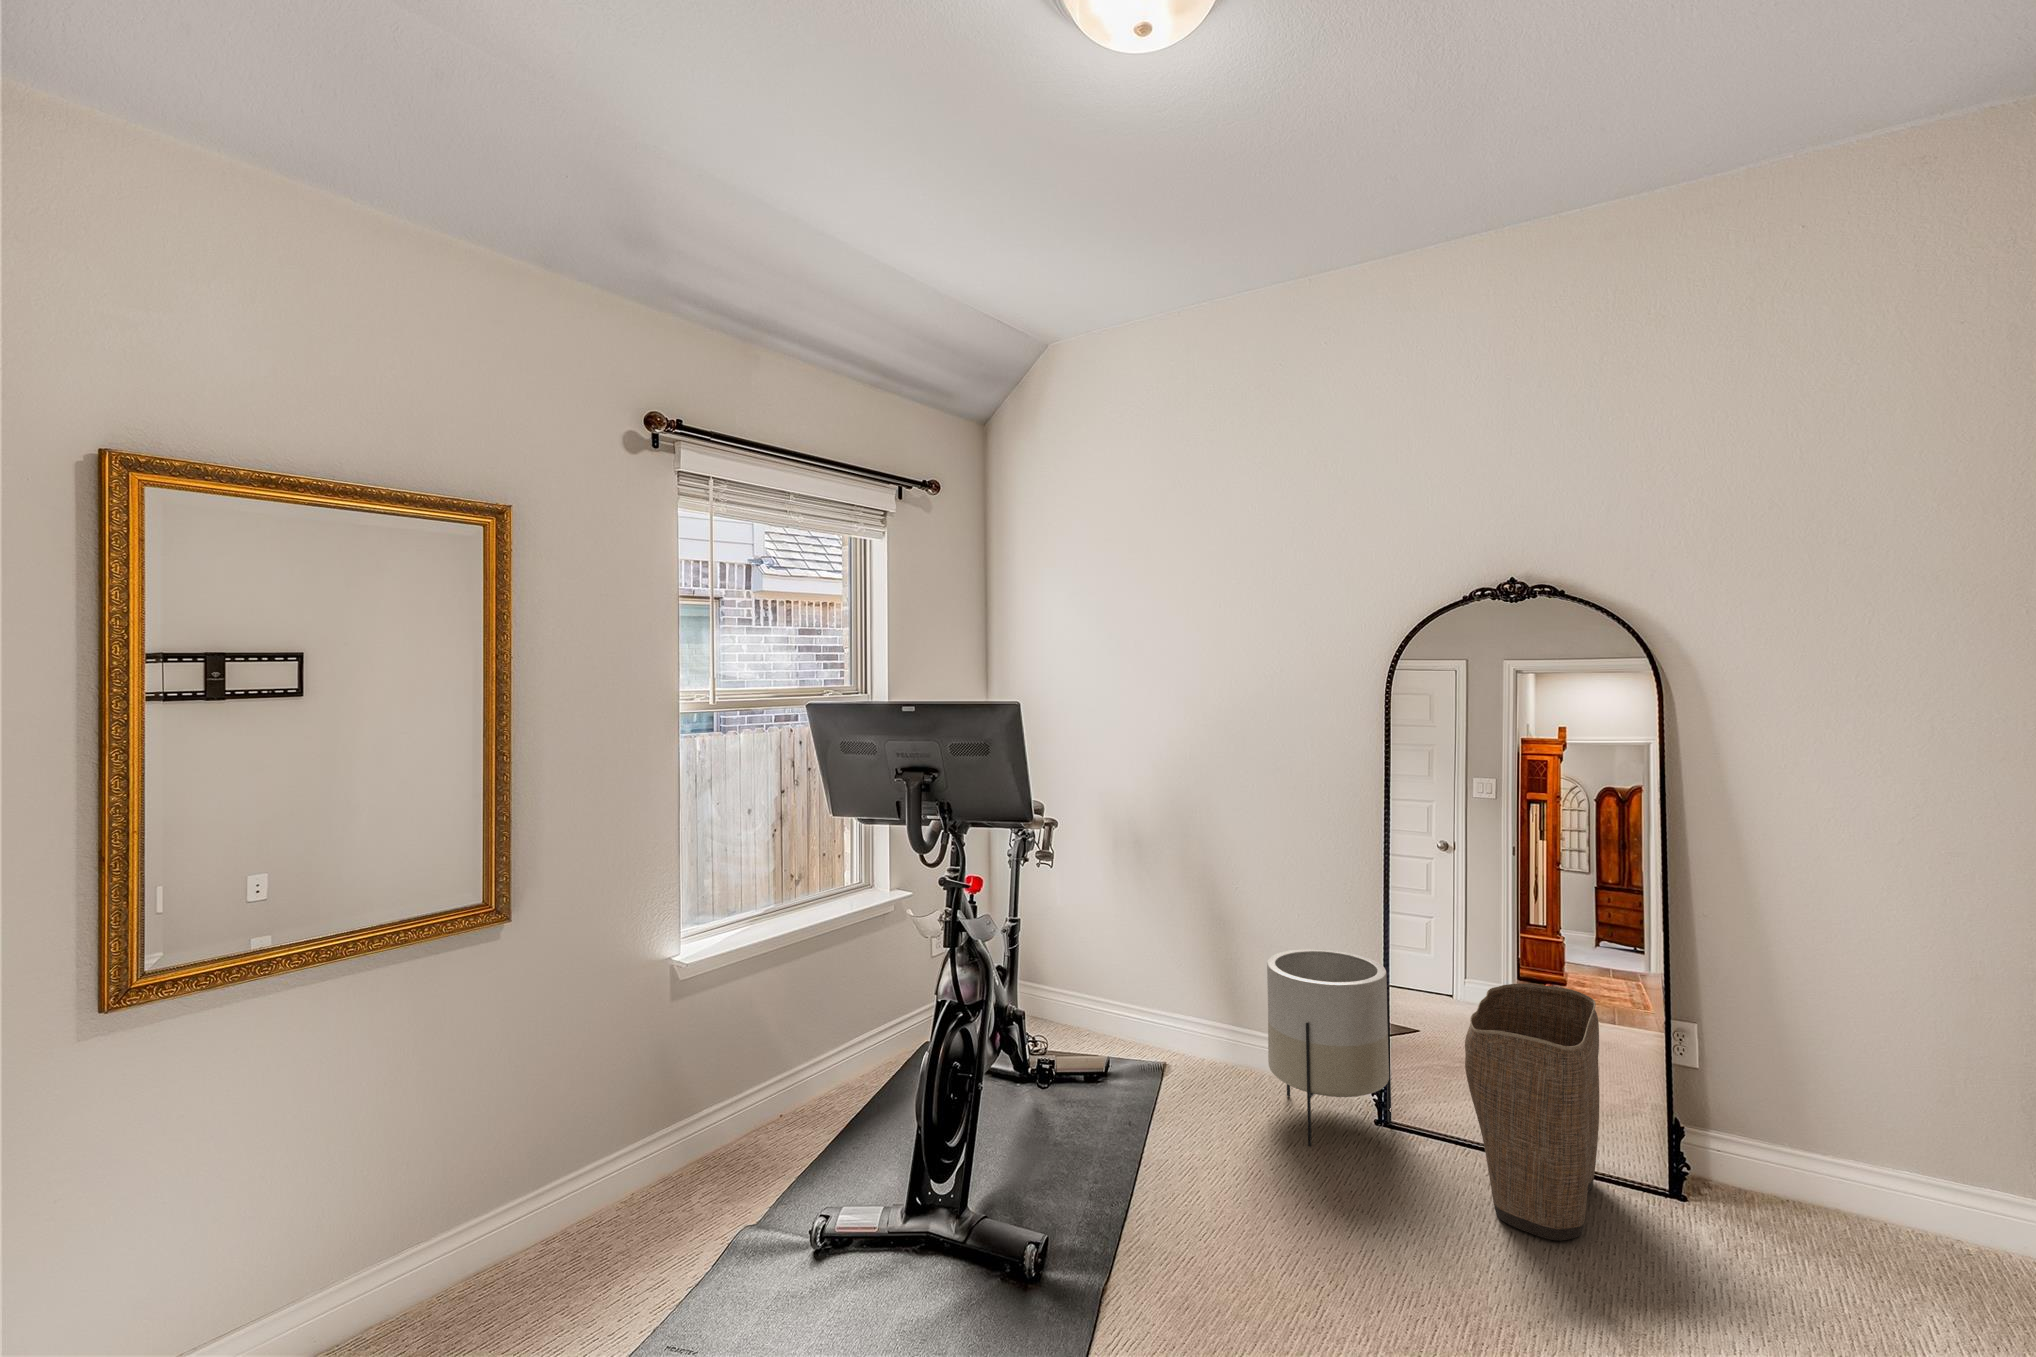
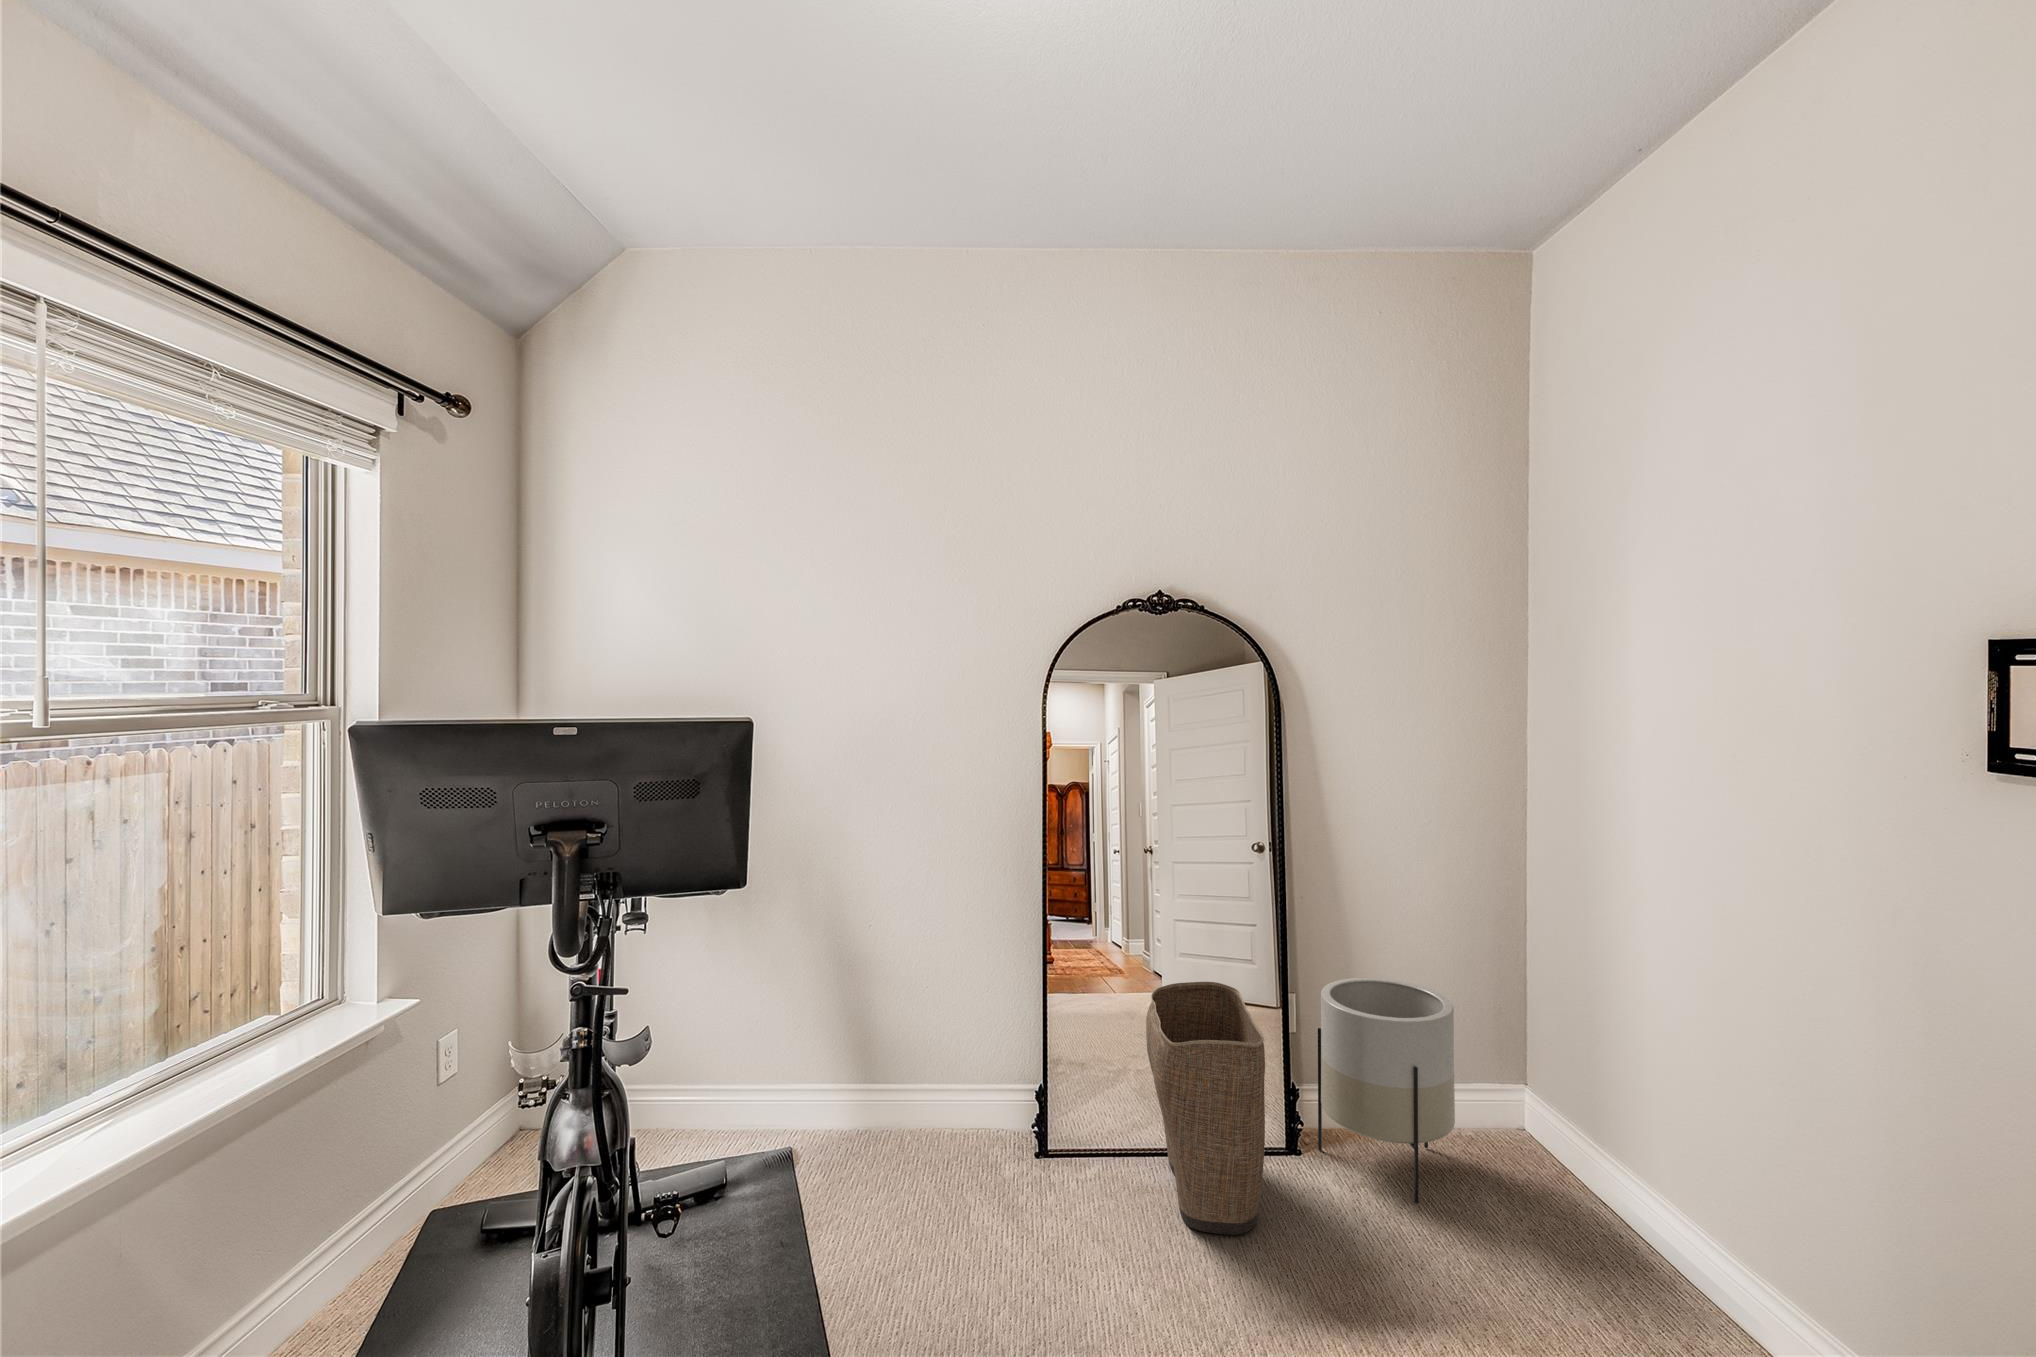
planter: present [1267,949,1392,1146] -> present [1318,978,1455,1203]

